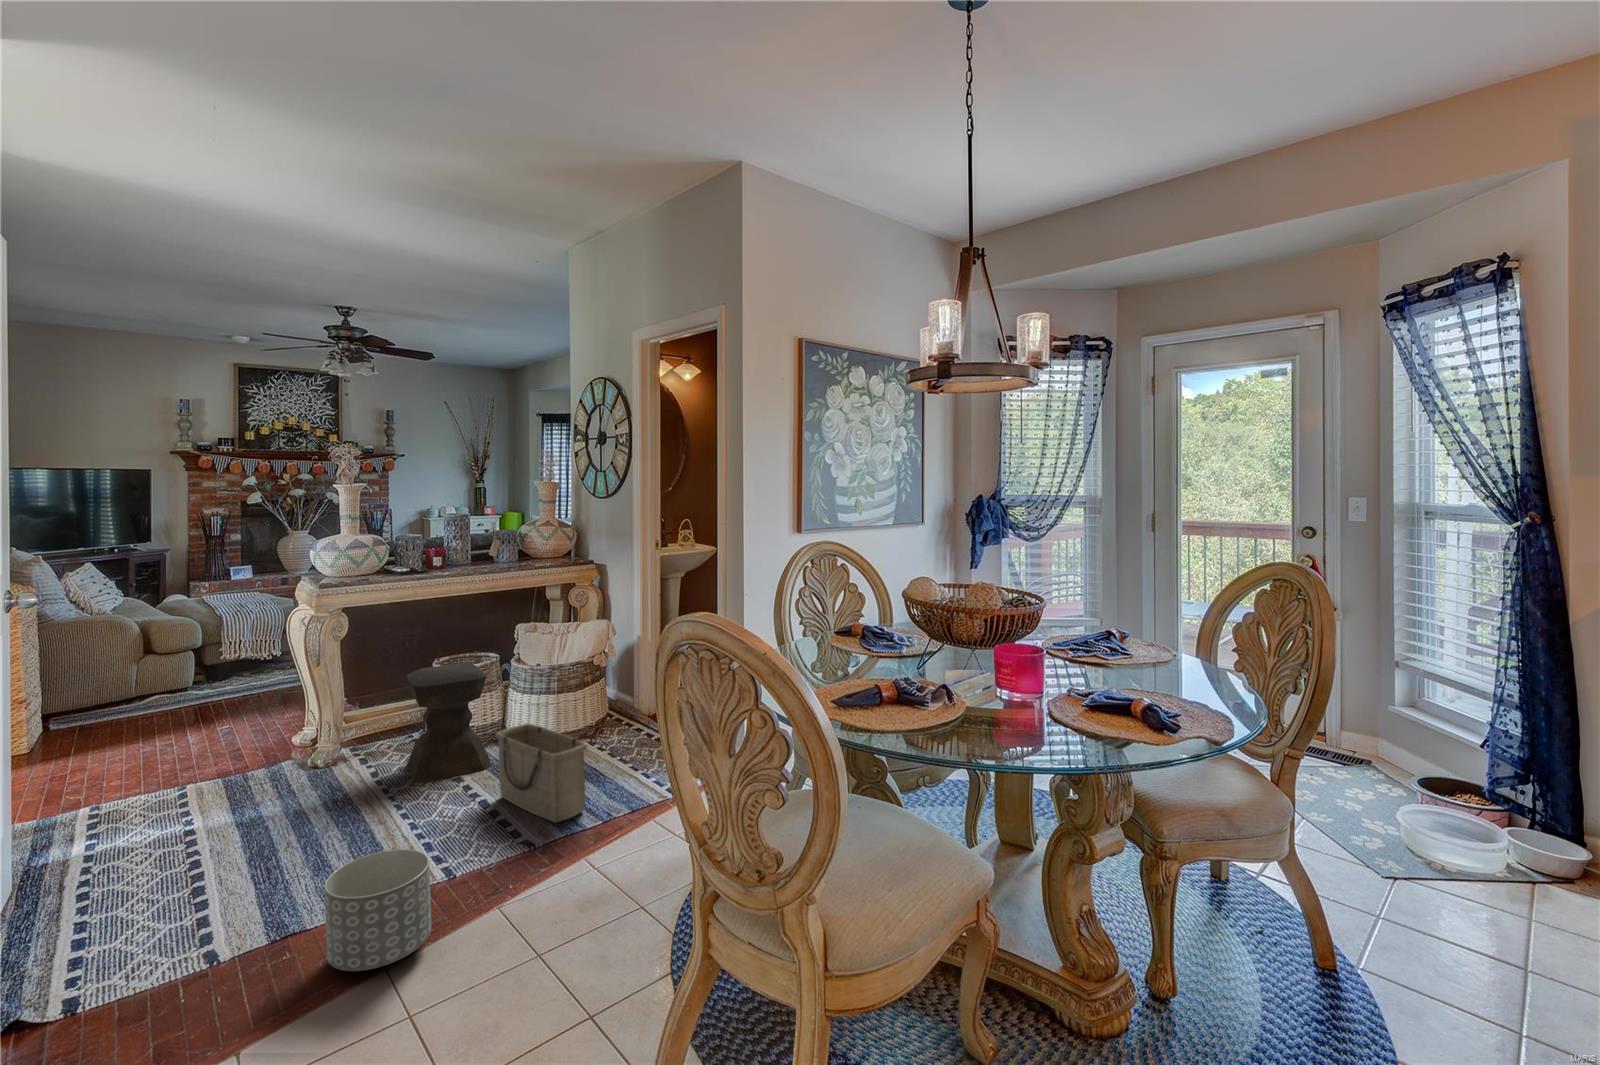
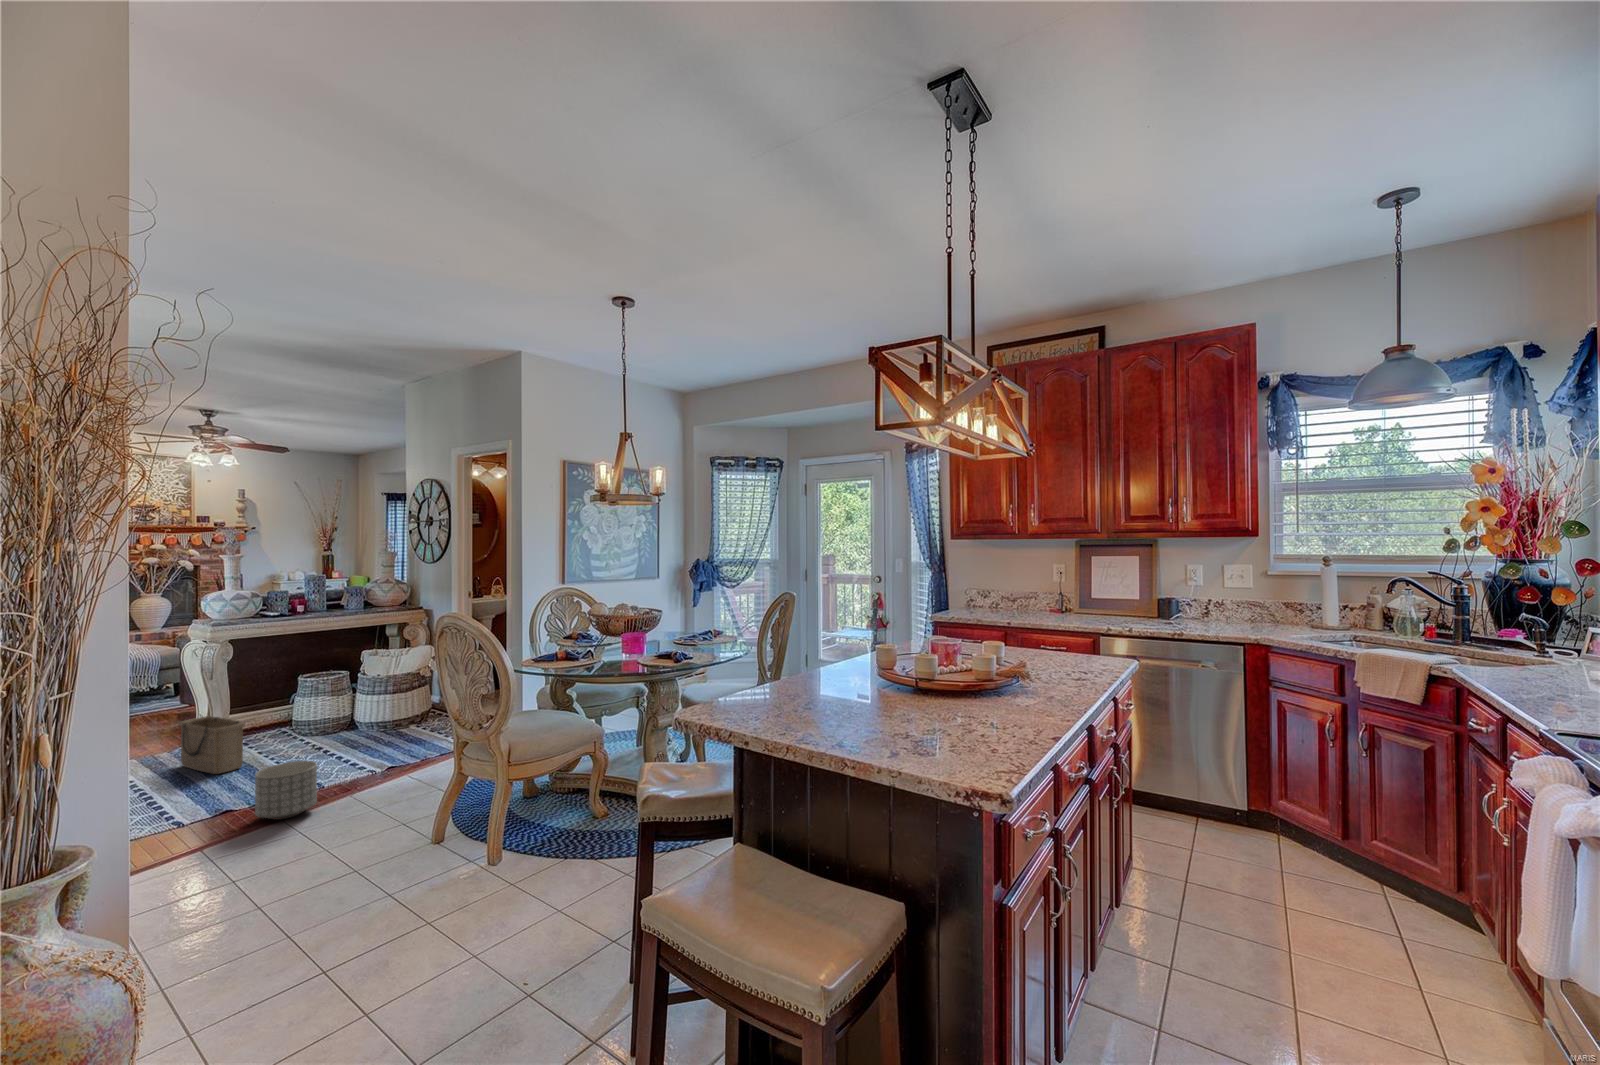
stool: present [407,663,491,782] -> none [279,675,344,753]
basket: present [495,724,587,823] -> present [179,716,245,774]

